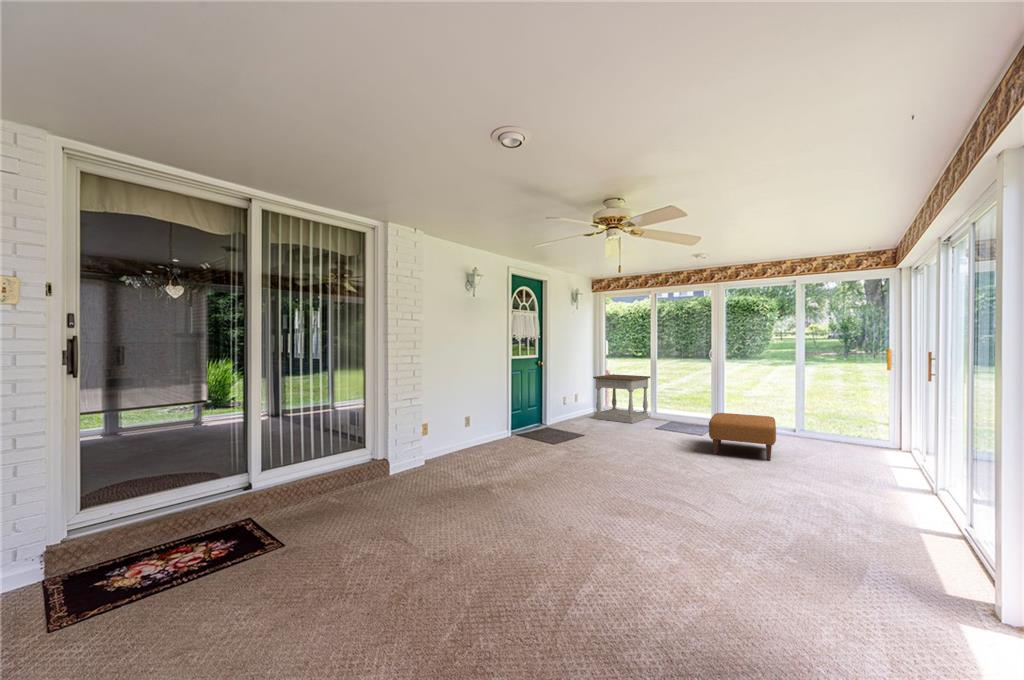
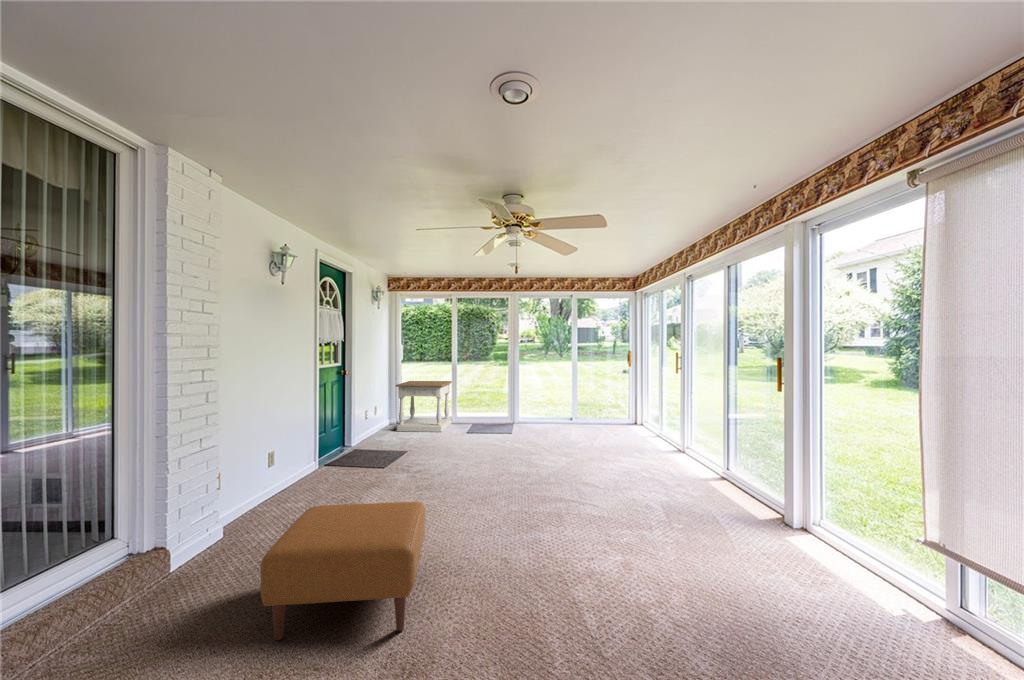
ottoman: present [709,413,776,460] -> present [260,502,425,640]

